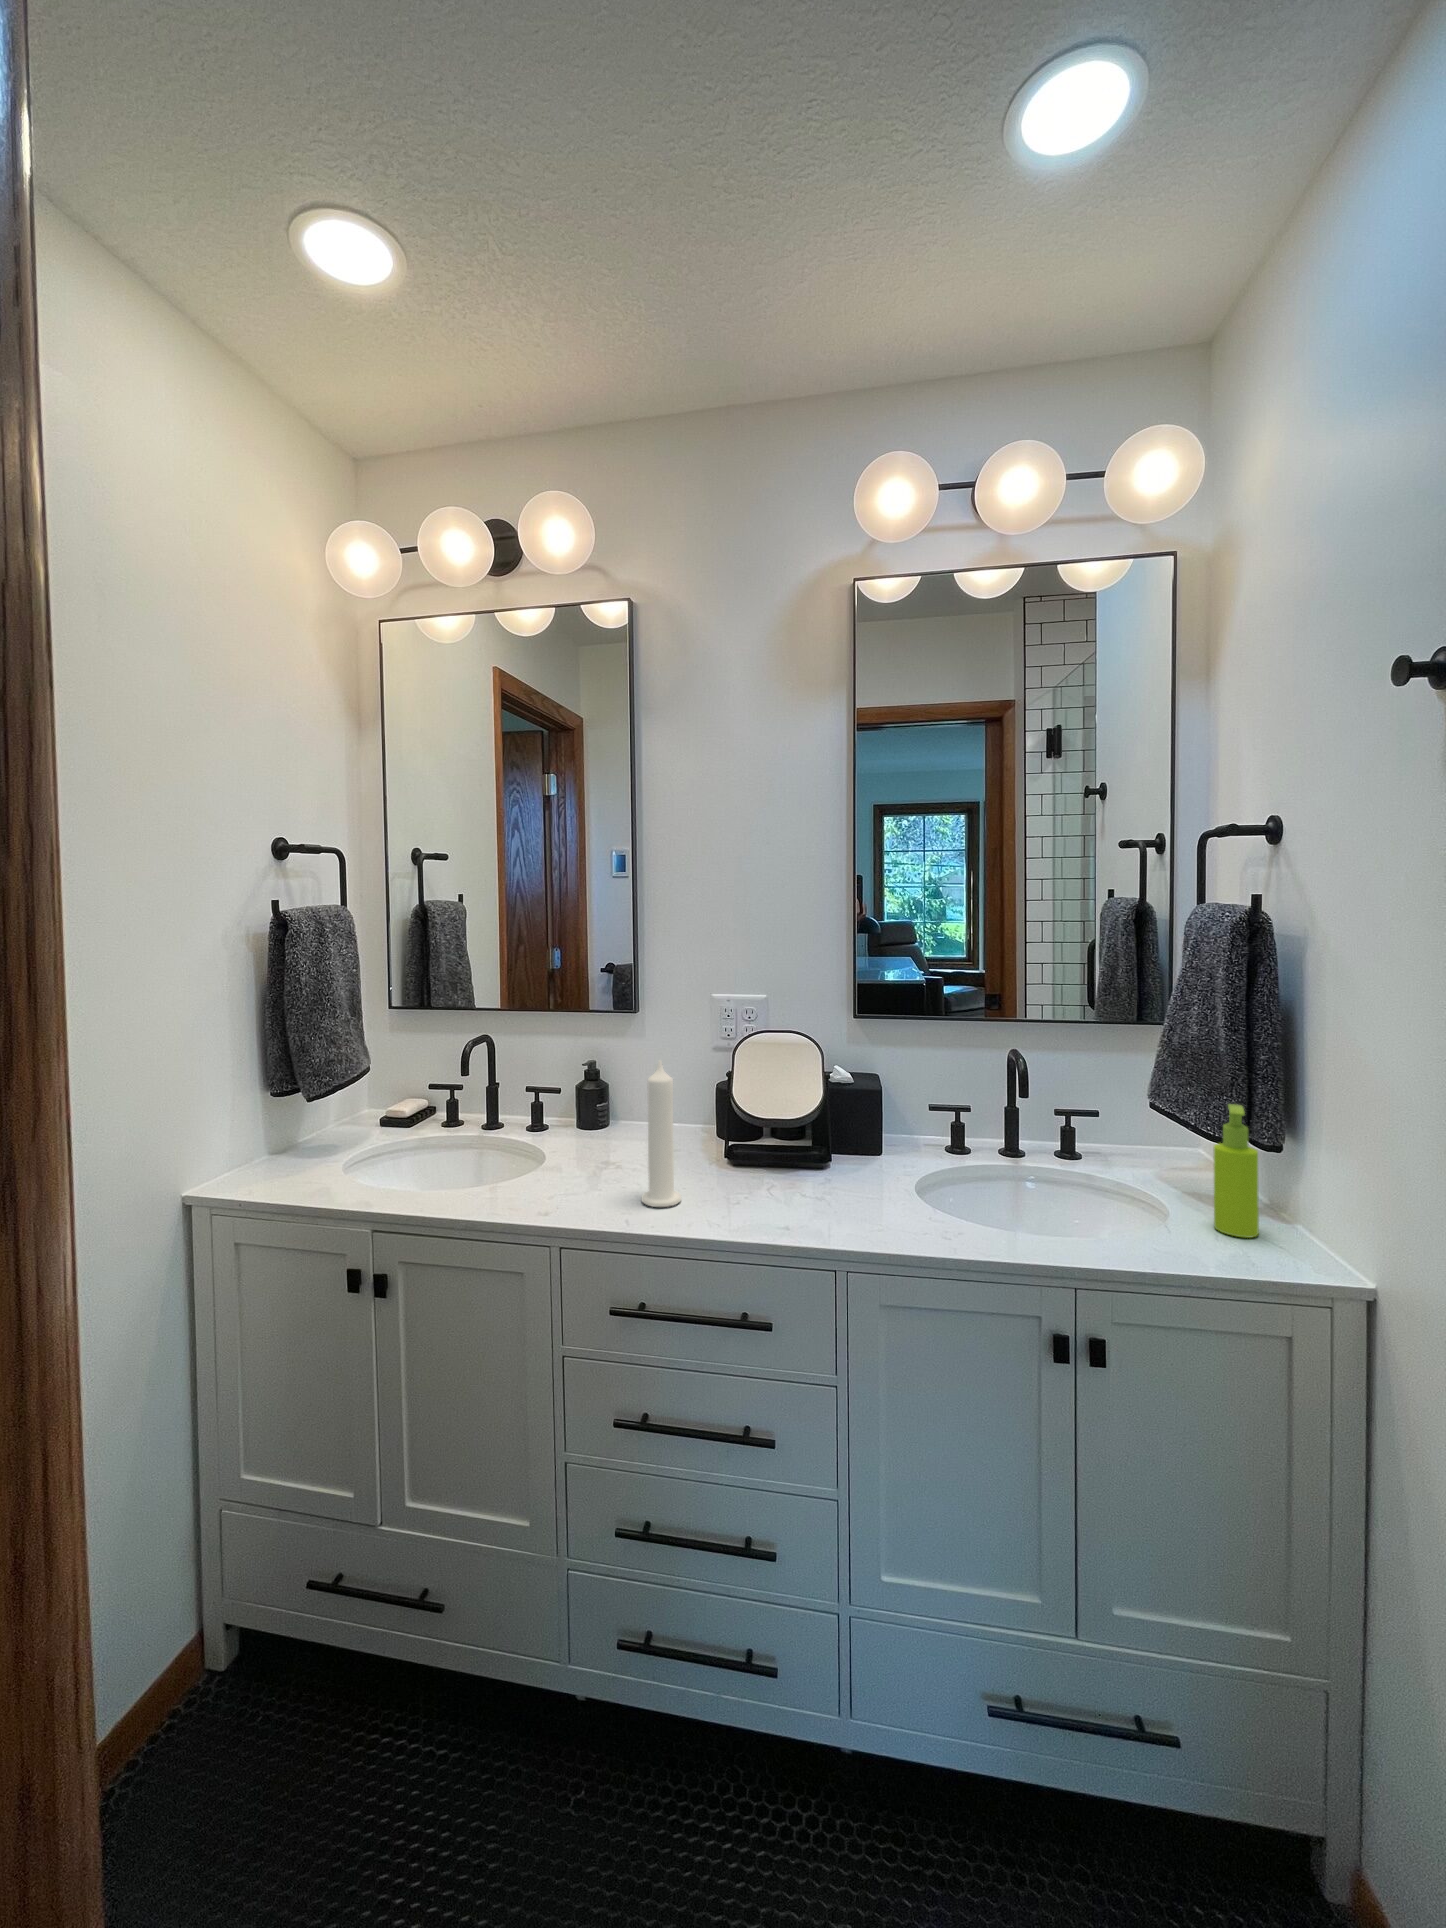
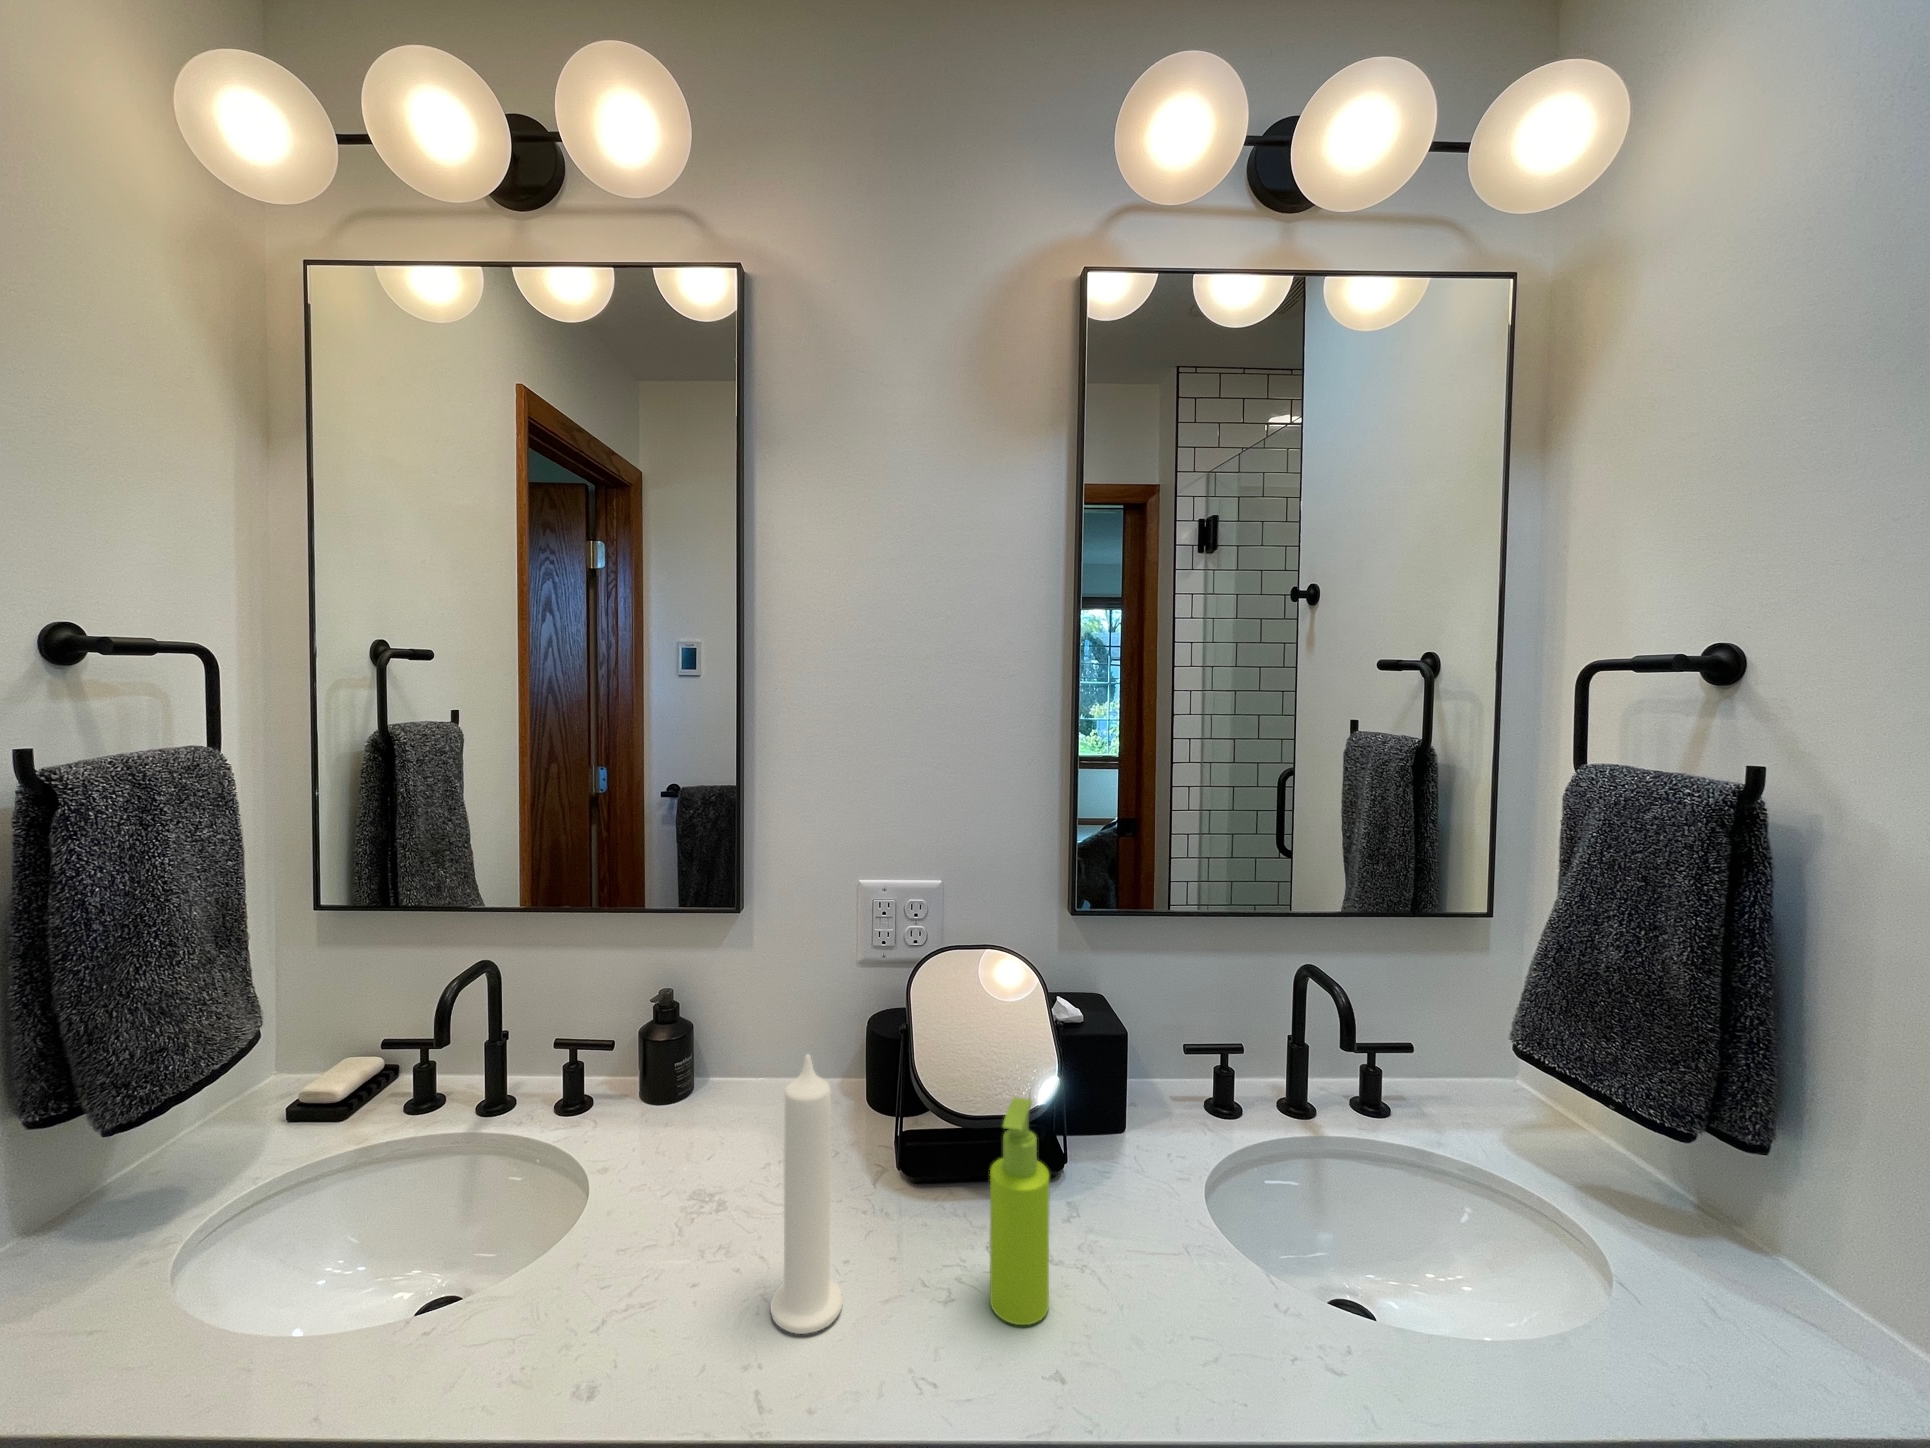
soap dispenser: present [1214,1104,1259,1238] -> present [990,1097,1049,1325]

